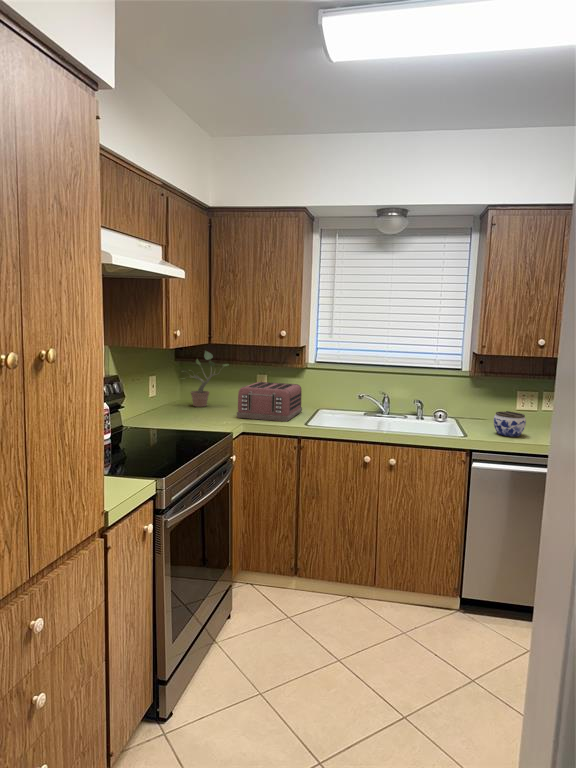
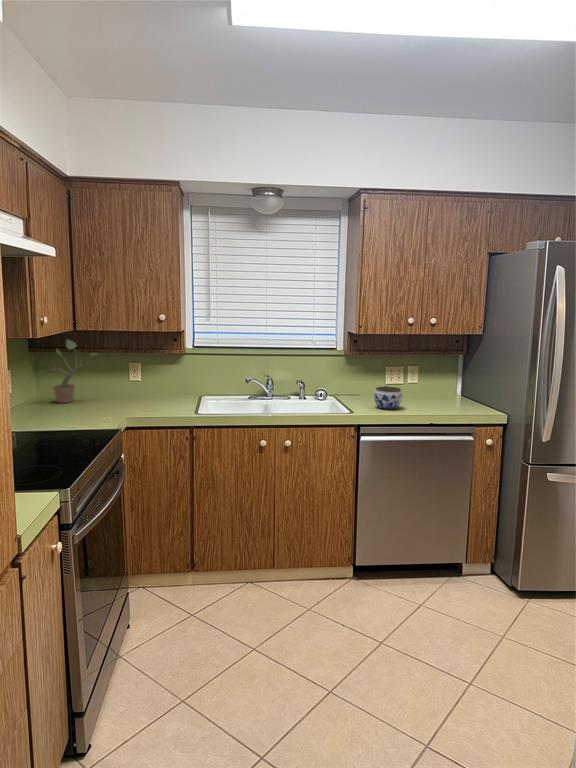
toaster: present [237,382,302,422] -> none [116,371,184,412]

